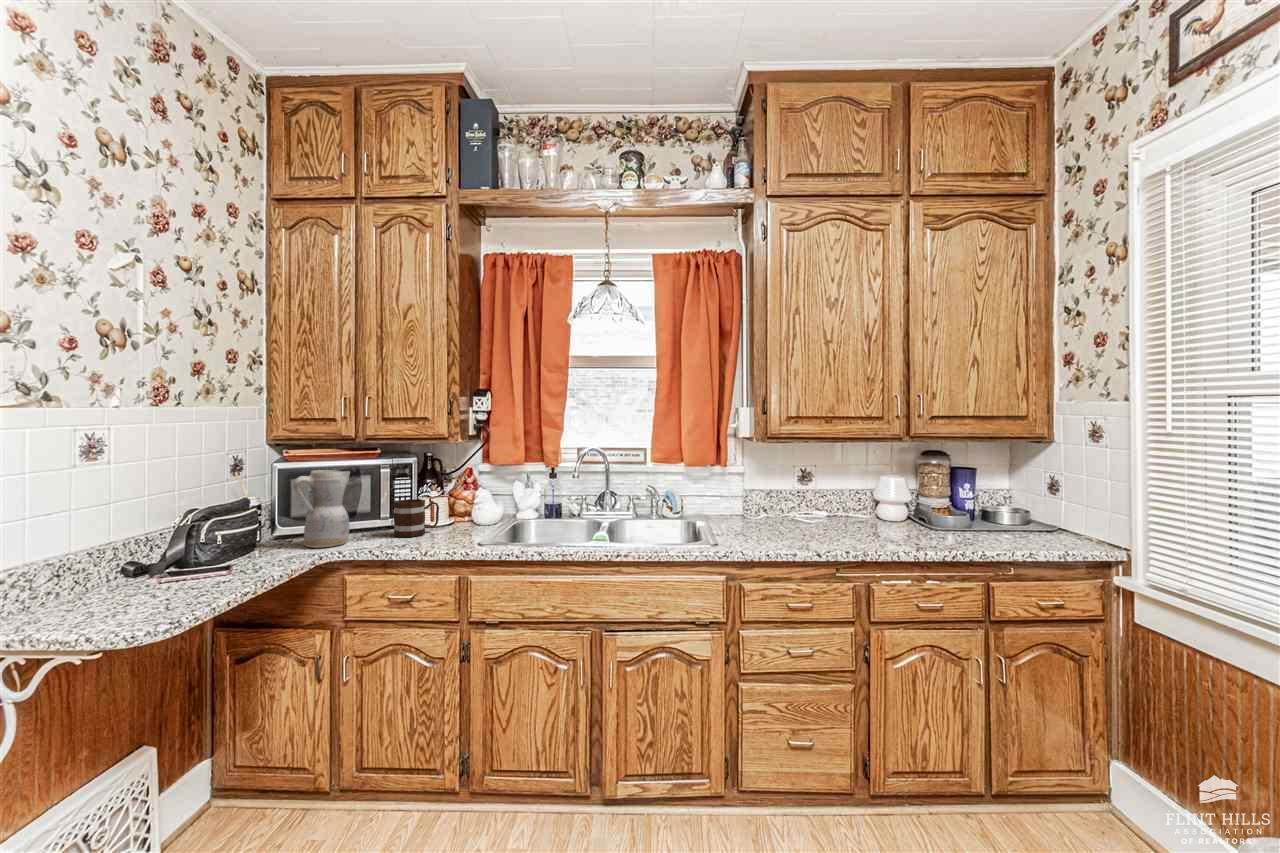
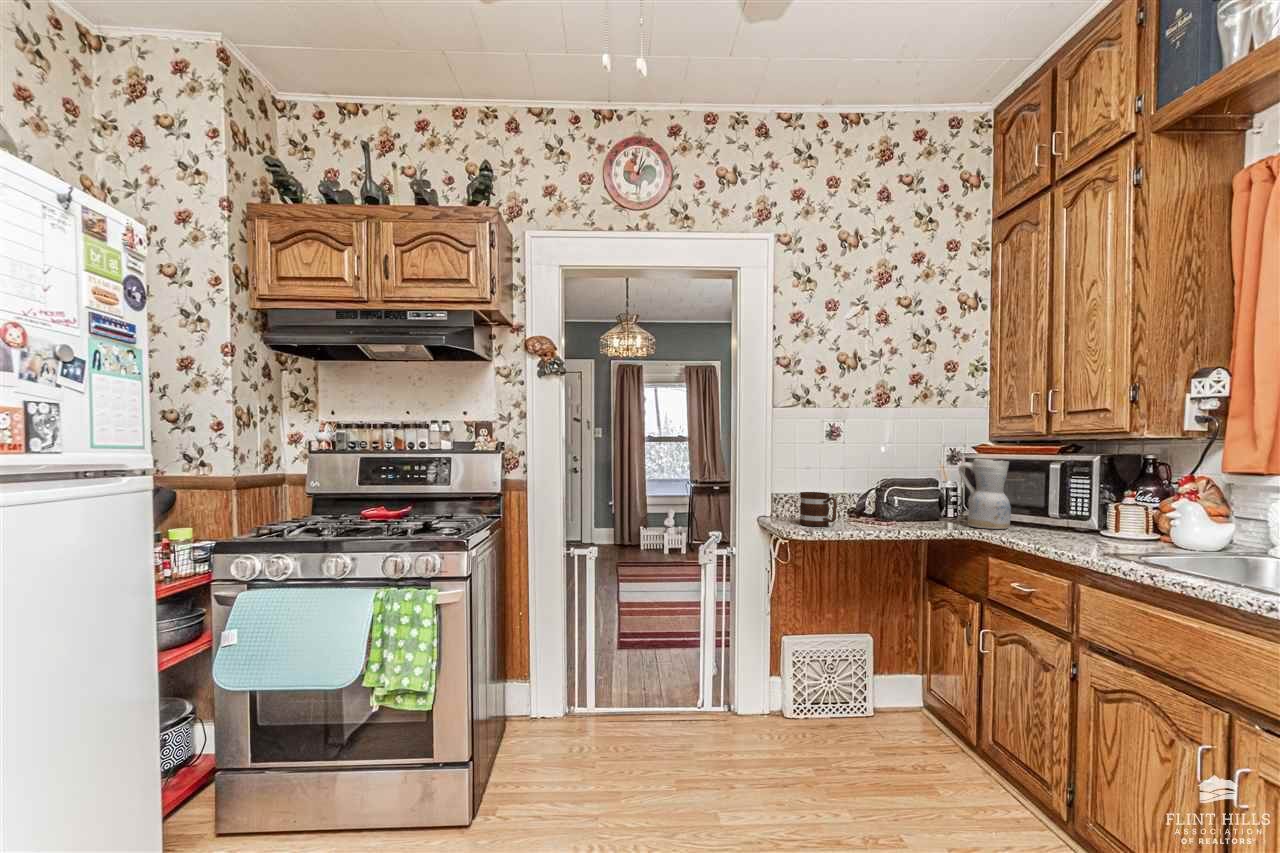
mug: present [394,499,439,537] -> present [800,492,837,526]

